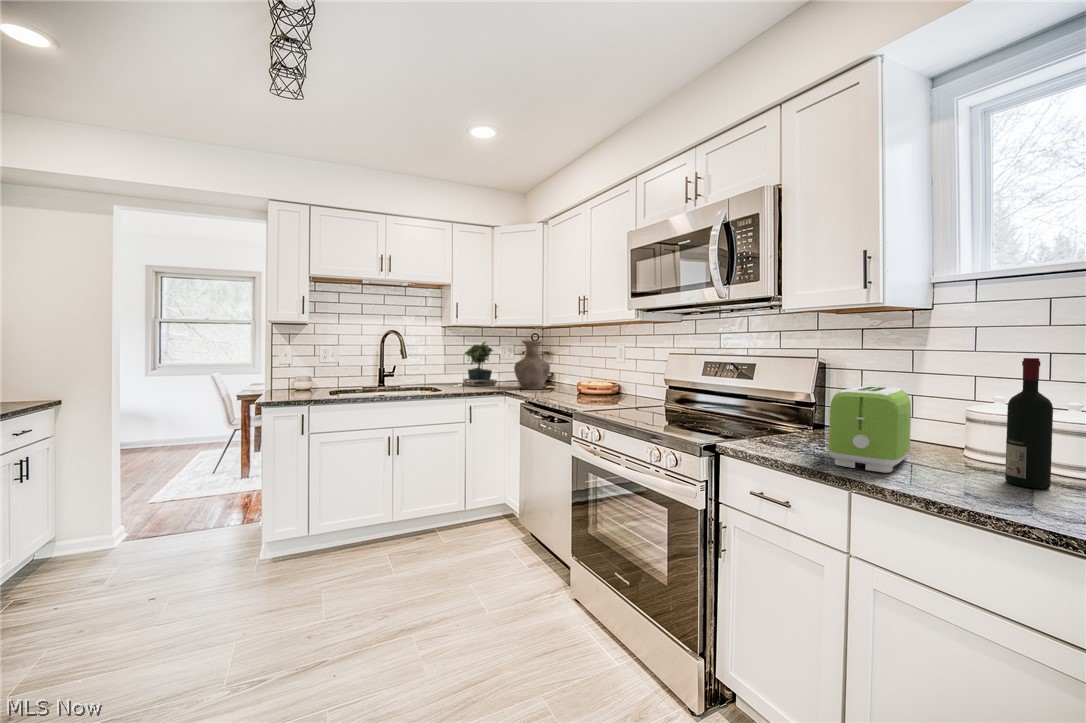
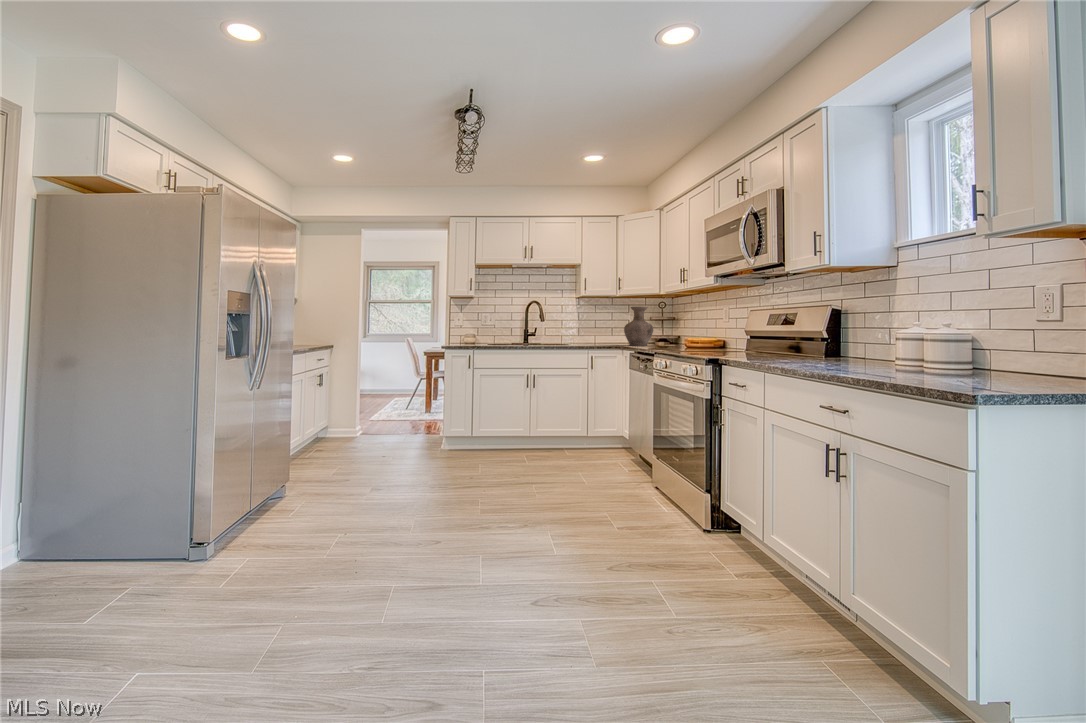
potted plant: present [463,342,497,386] -> none [577,309,613,344]
wine bottle: present [1005,358,1053,489] -> none [890,292,917,372]
toaster: present [829,386,911,473] -> none [789,318,860,367]

